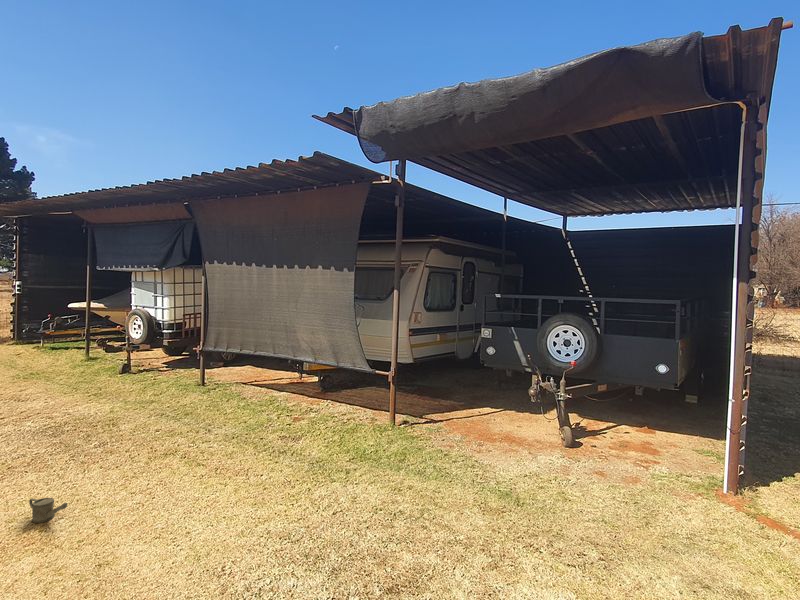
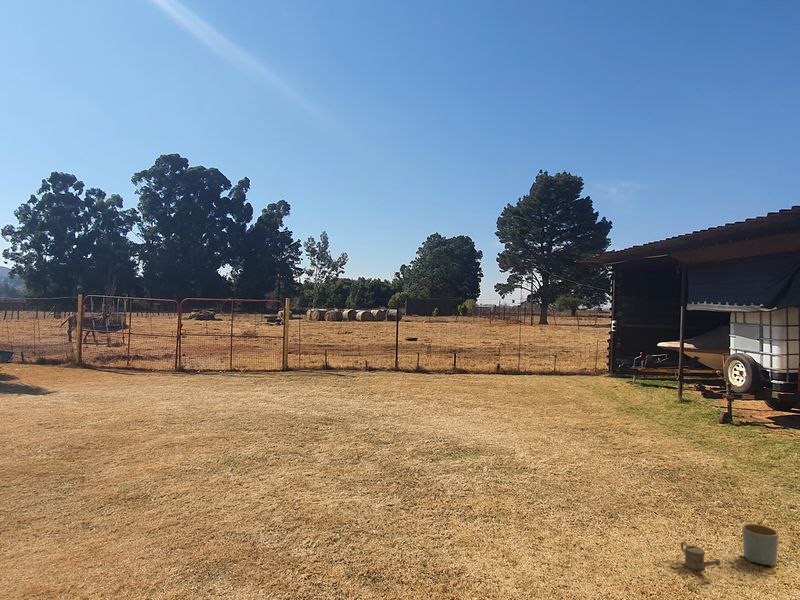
planter: none [99,456,130,493] -> present [743,524,778,566]

